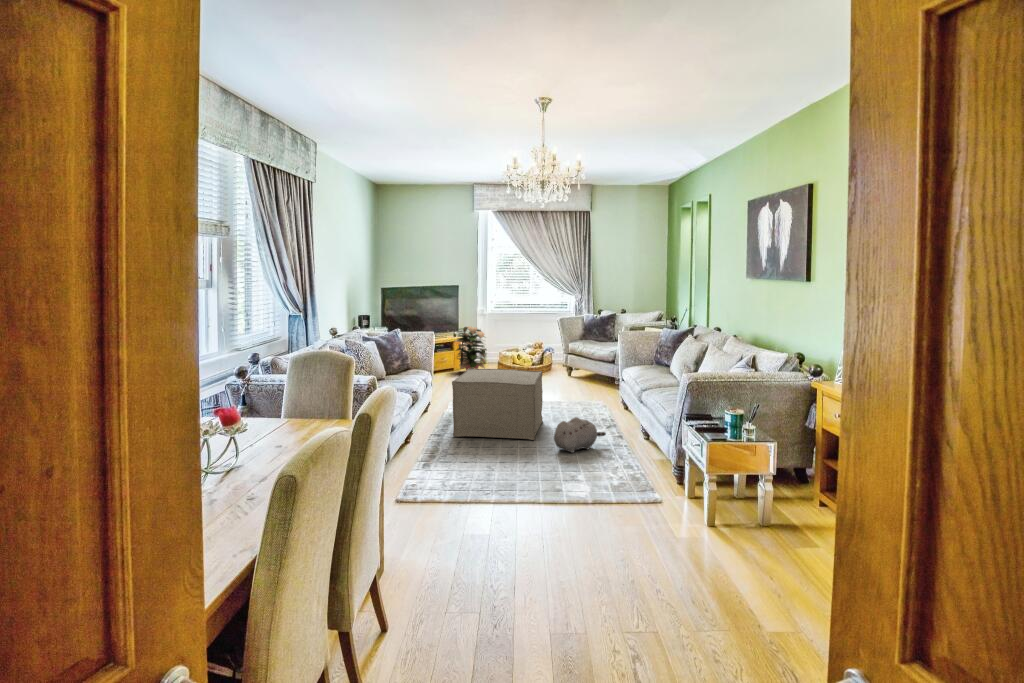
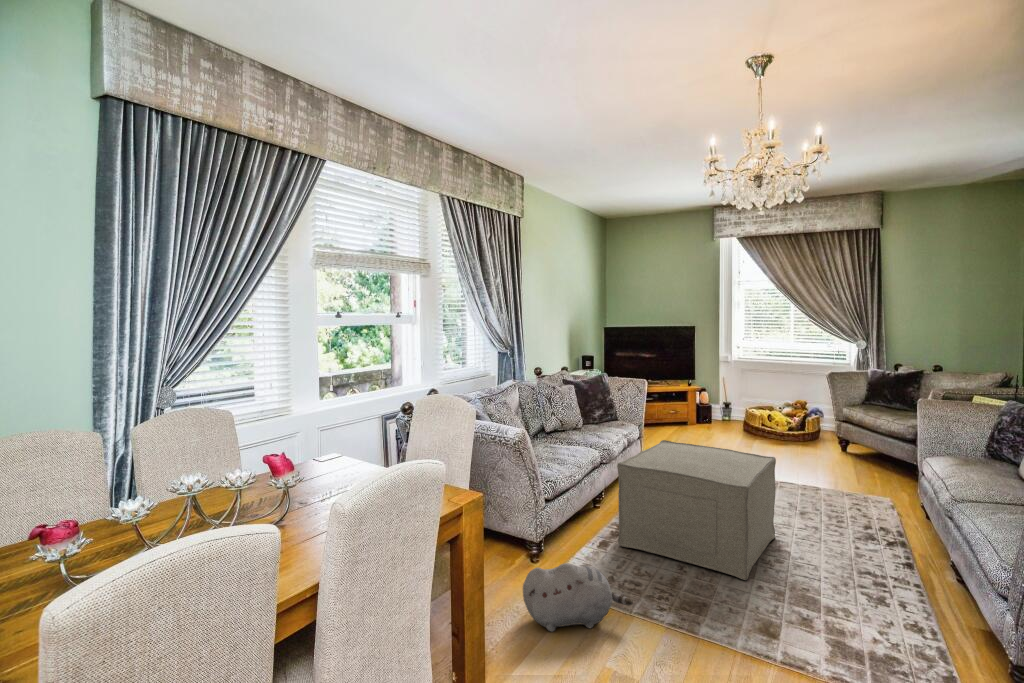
decorative plant: present [455,326,485,370] -> none [683,376,726,434]
plush toy: present [554,417,606,453] -> present [523,563,633,632]

